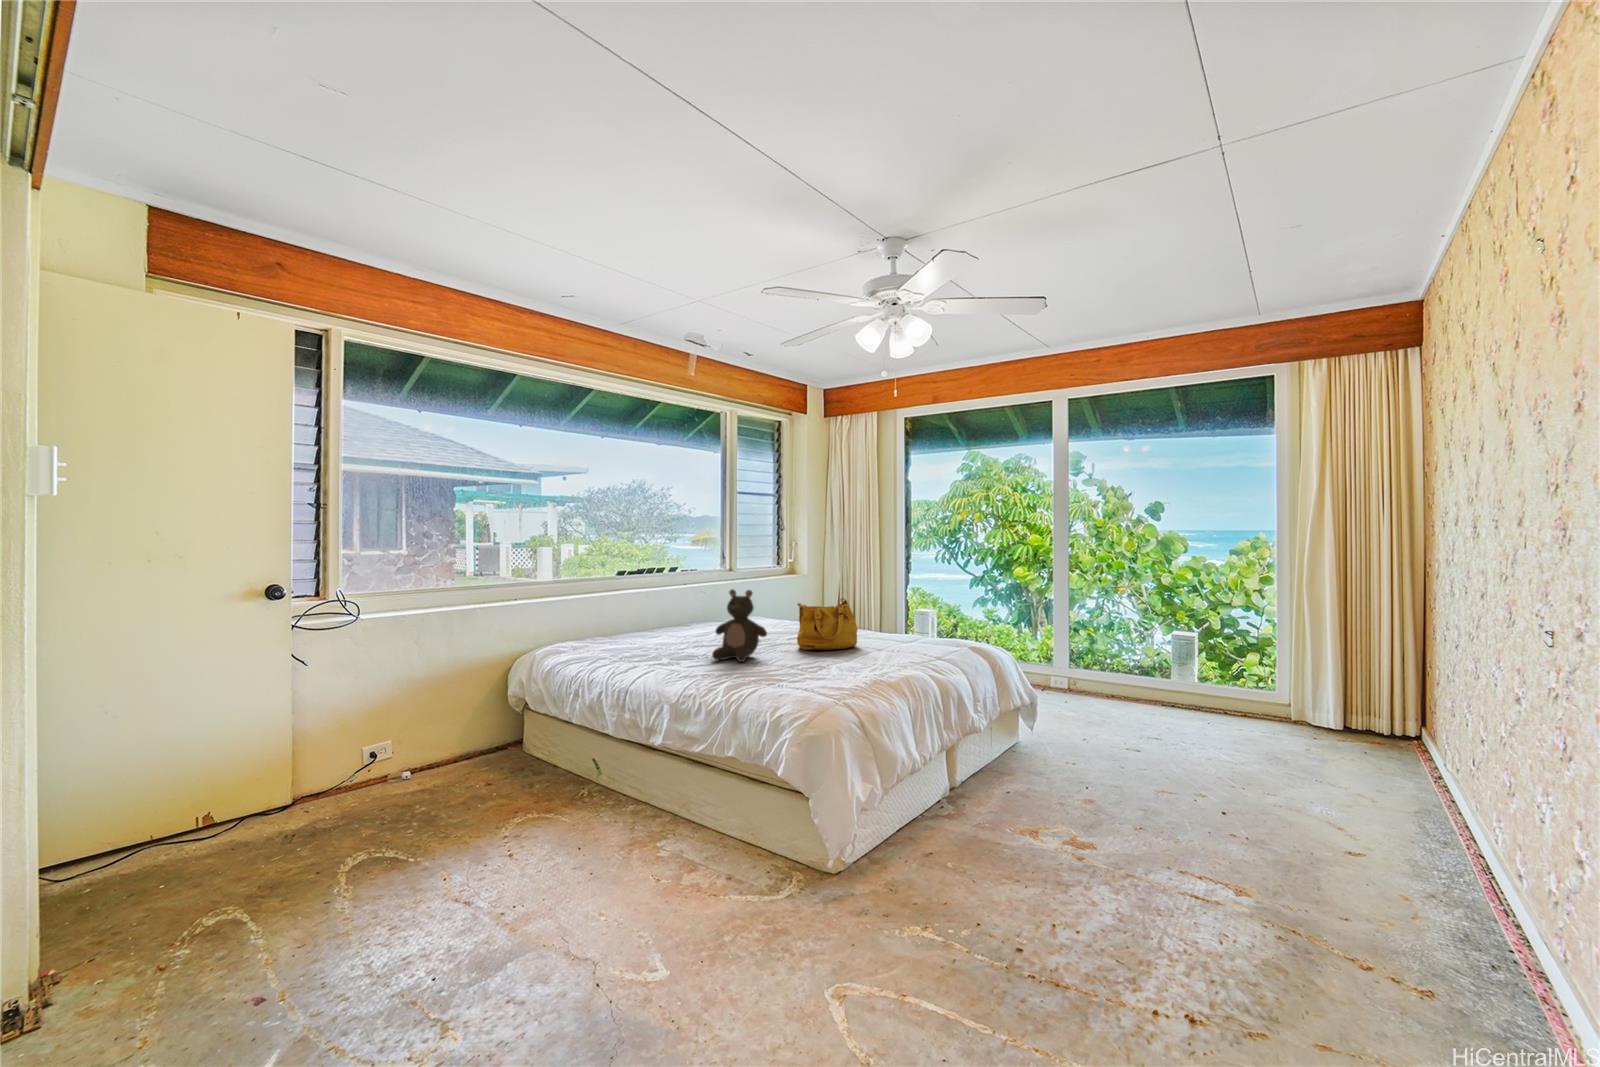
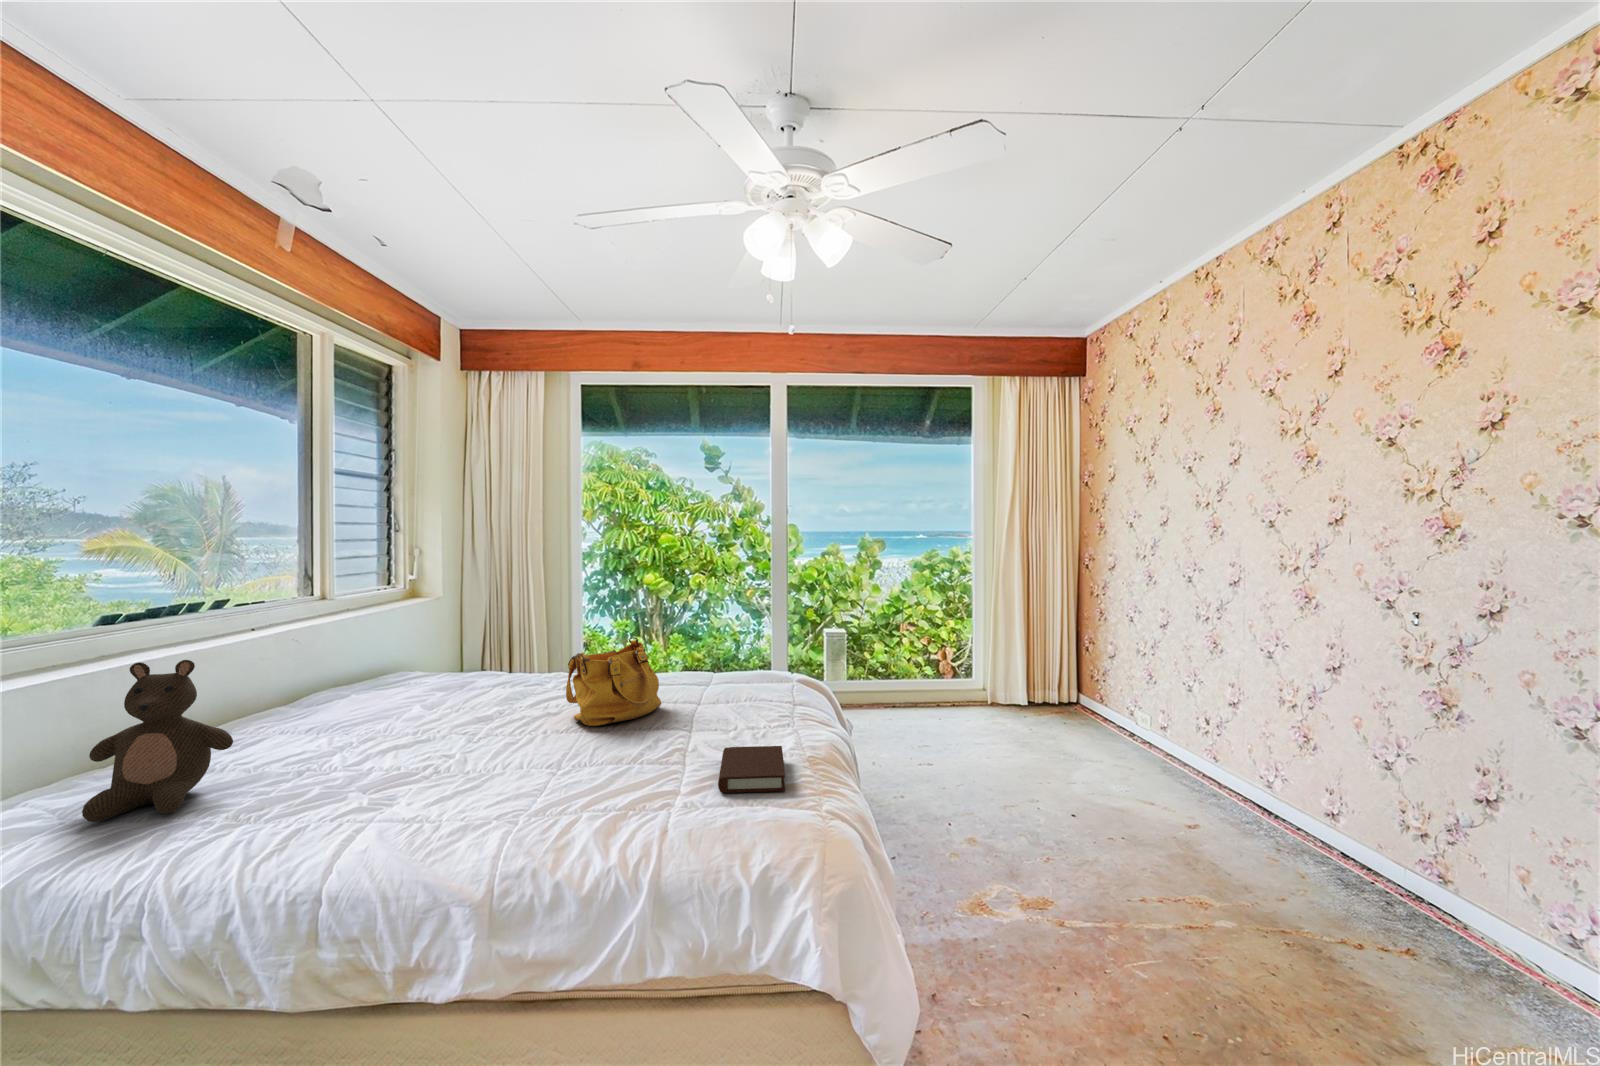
stuffed bear: present [712,589,767,662] -> present [82,660,233,822]
book: none [807,666,872,690] -> present [718,746,785,793]

